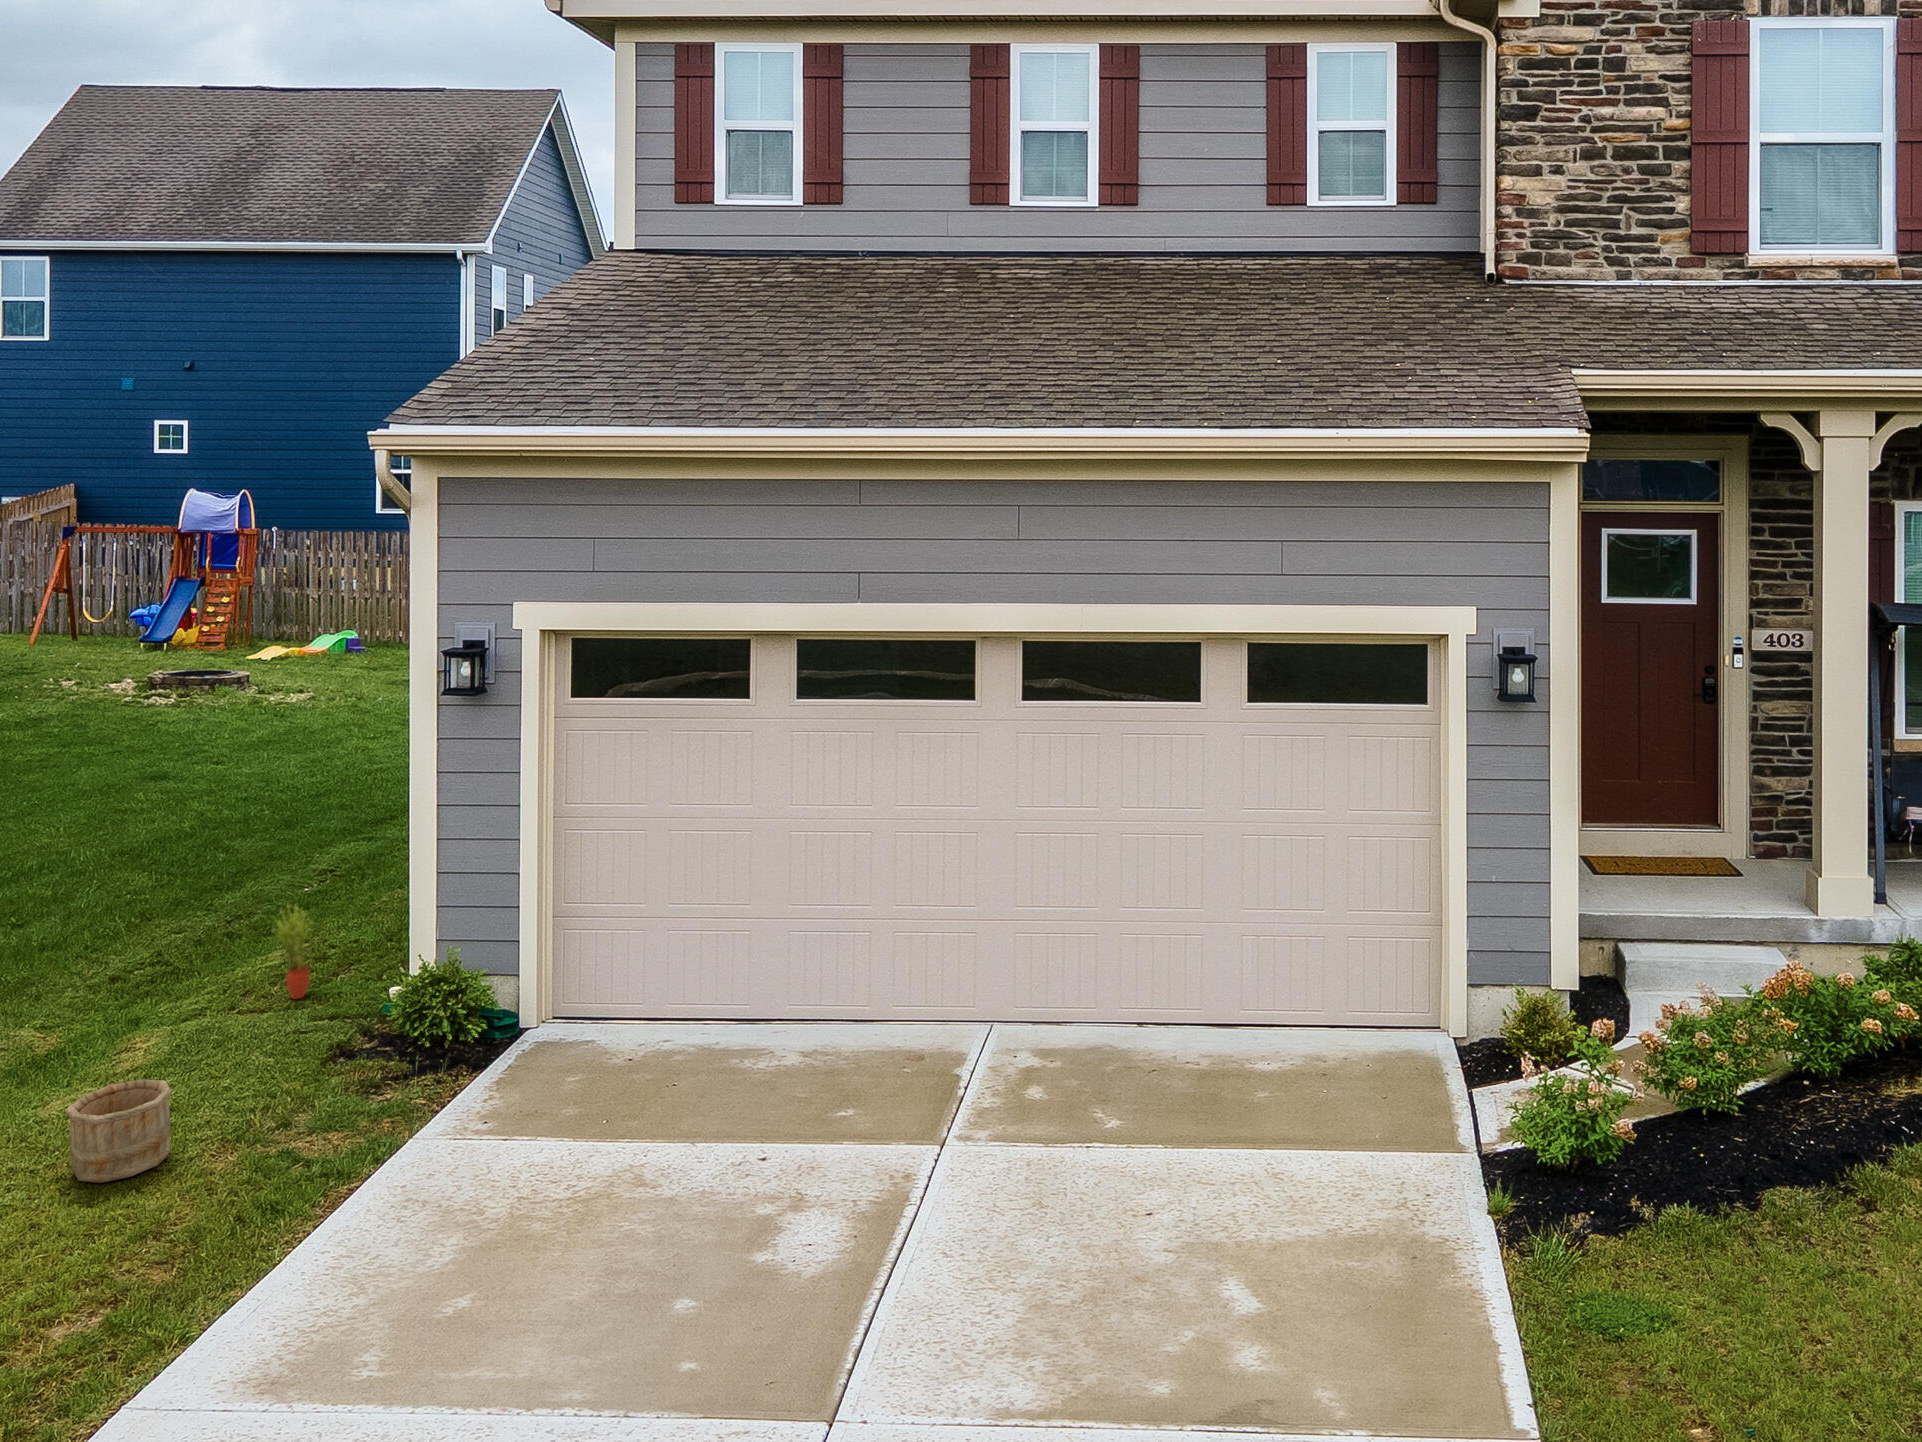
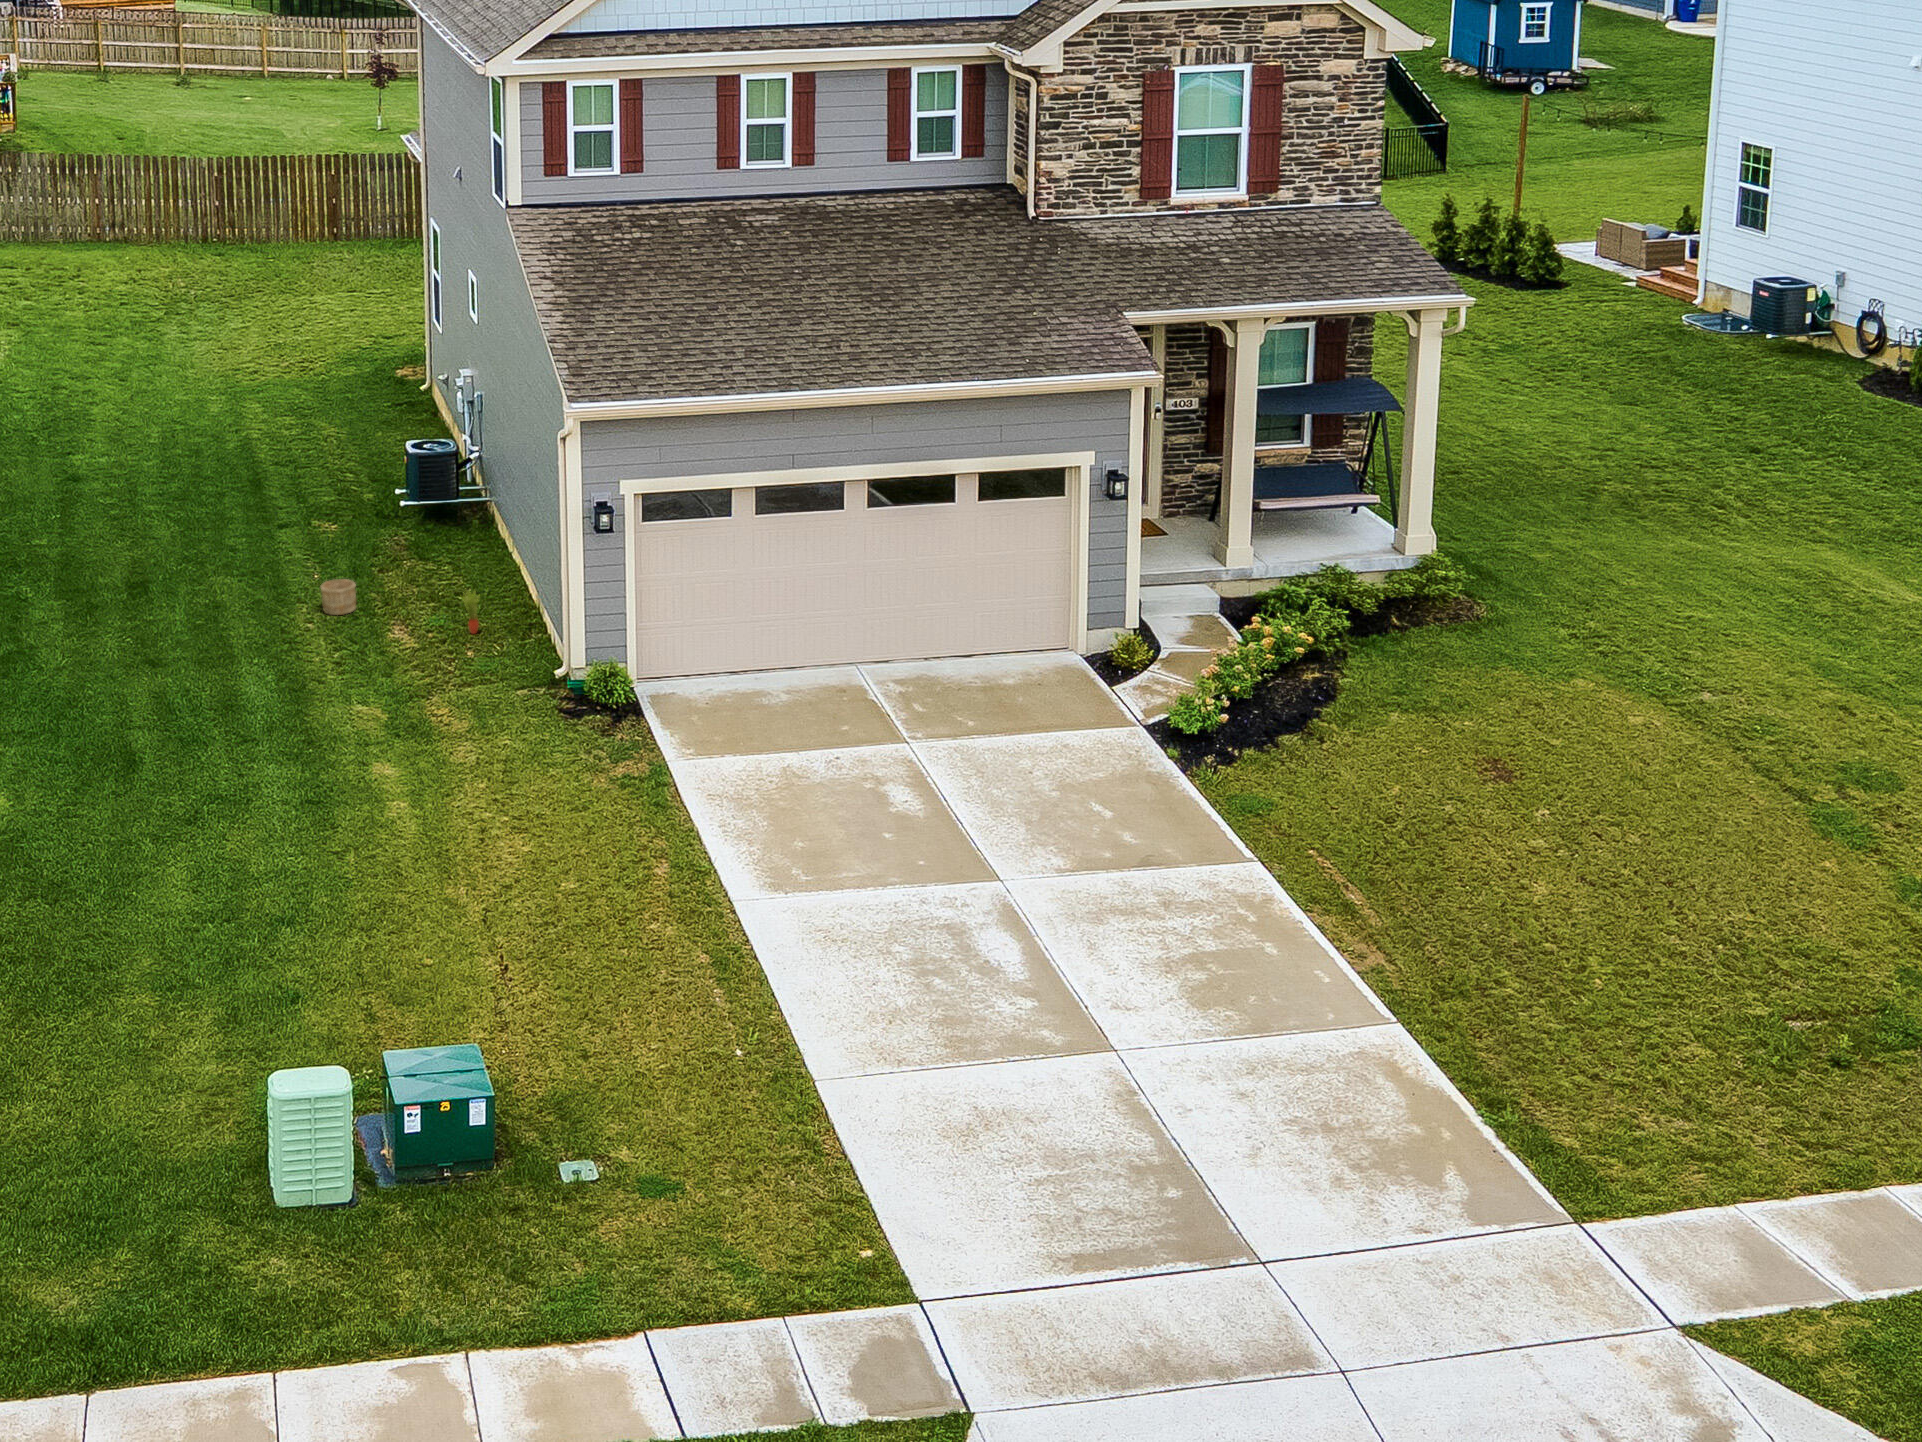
wooden bucket: present [66,1079,172,1183] -> present [321,579,356,615]

